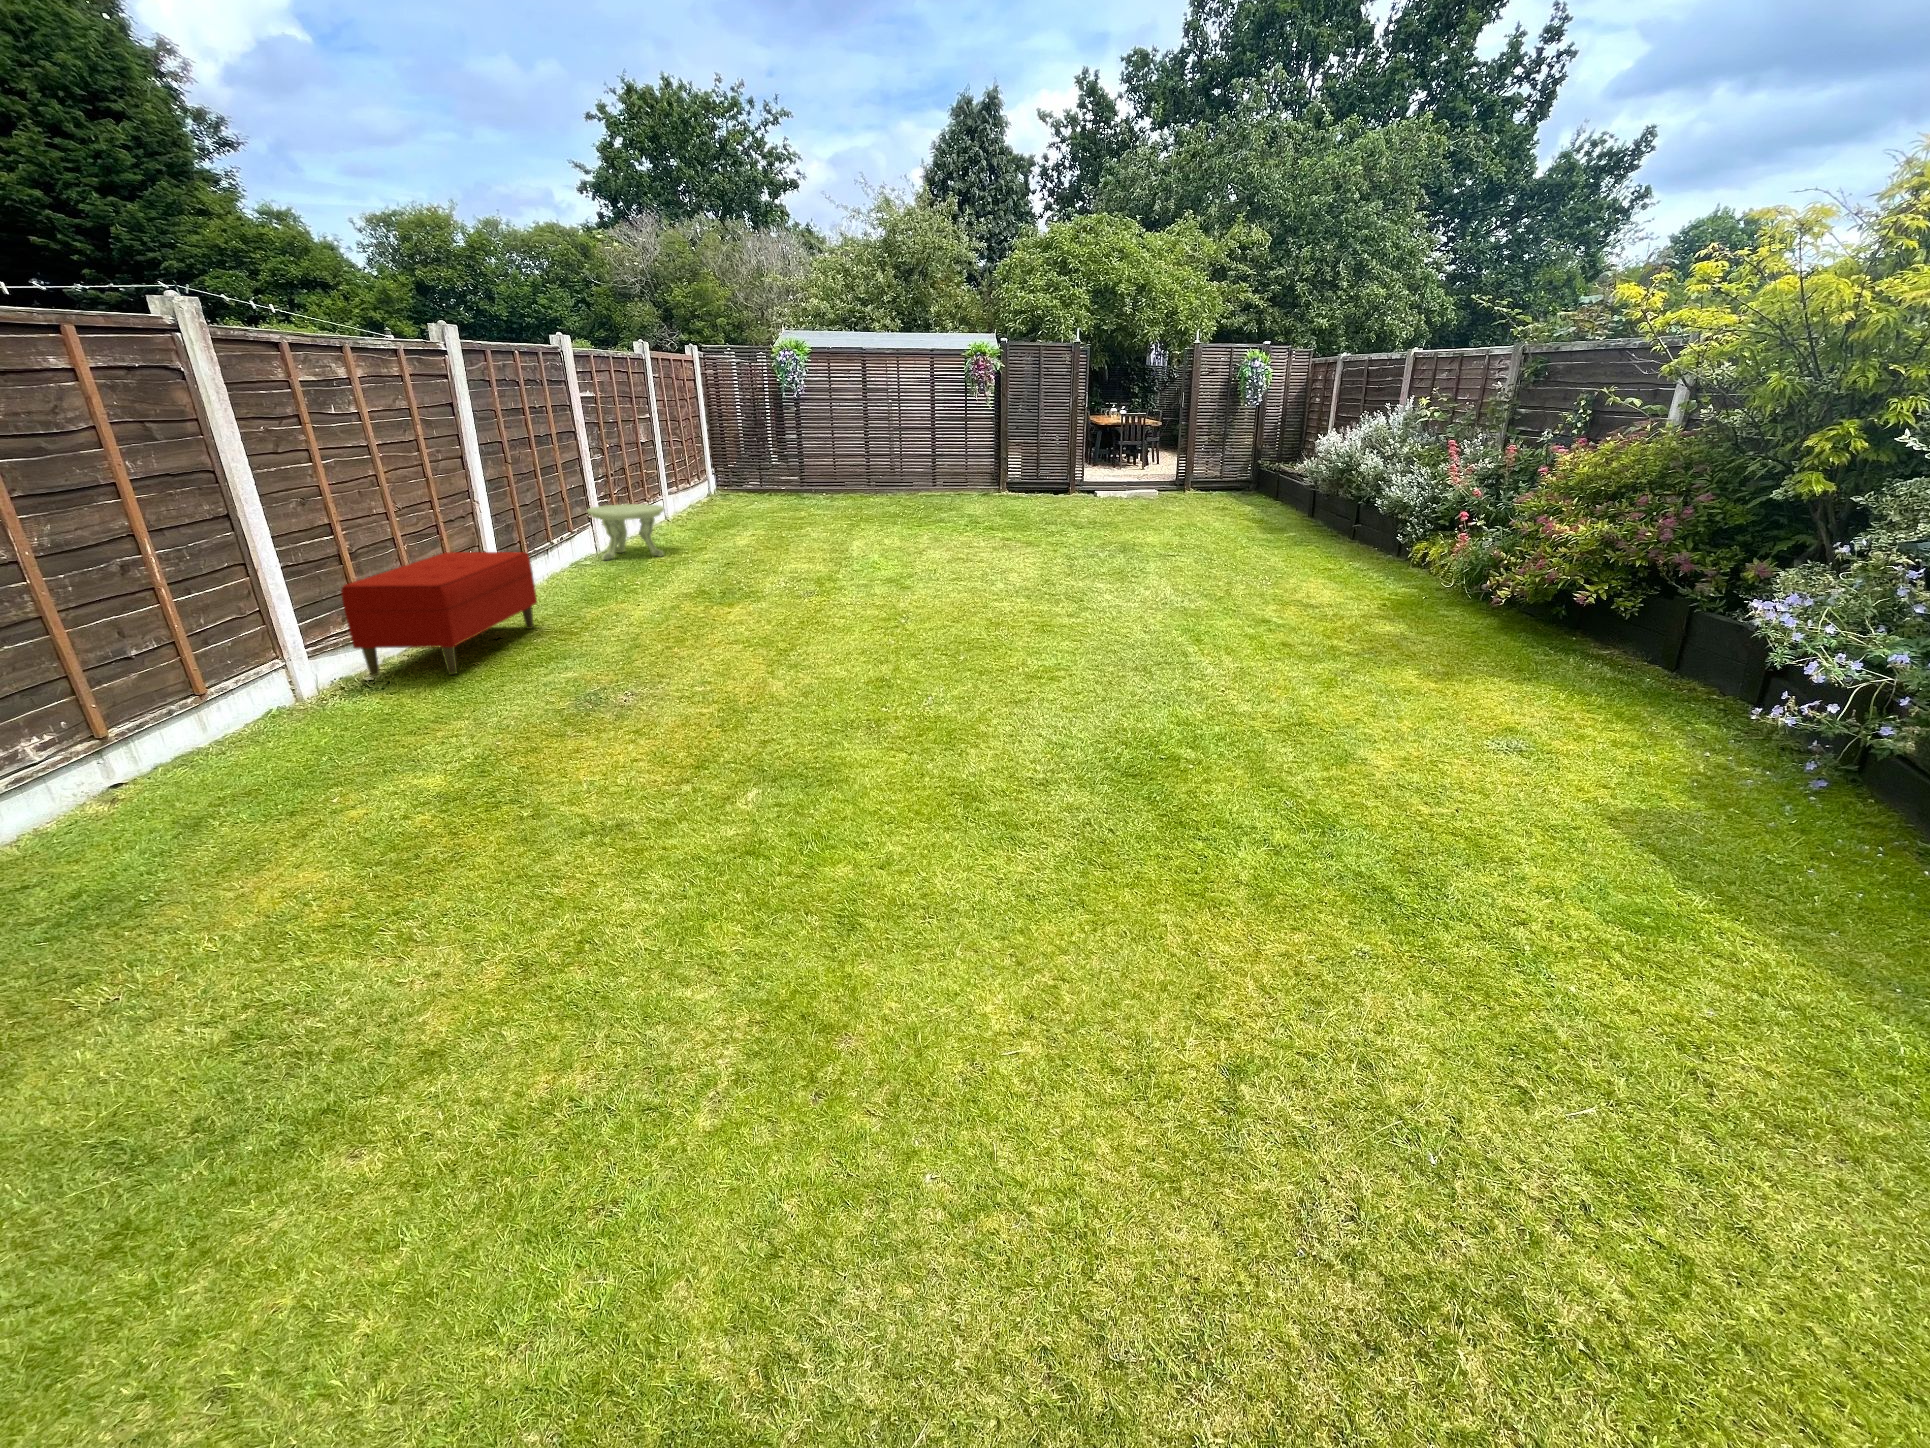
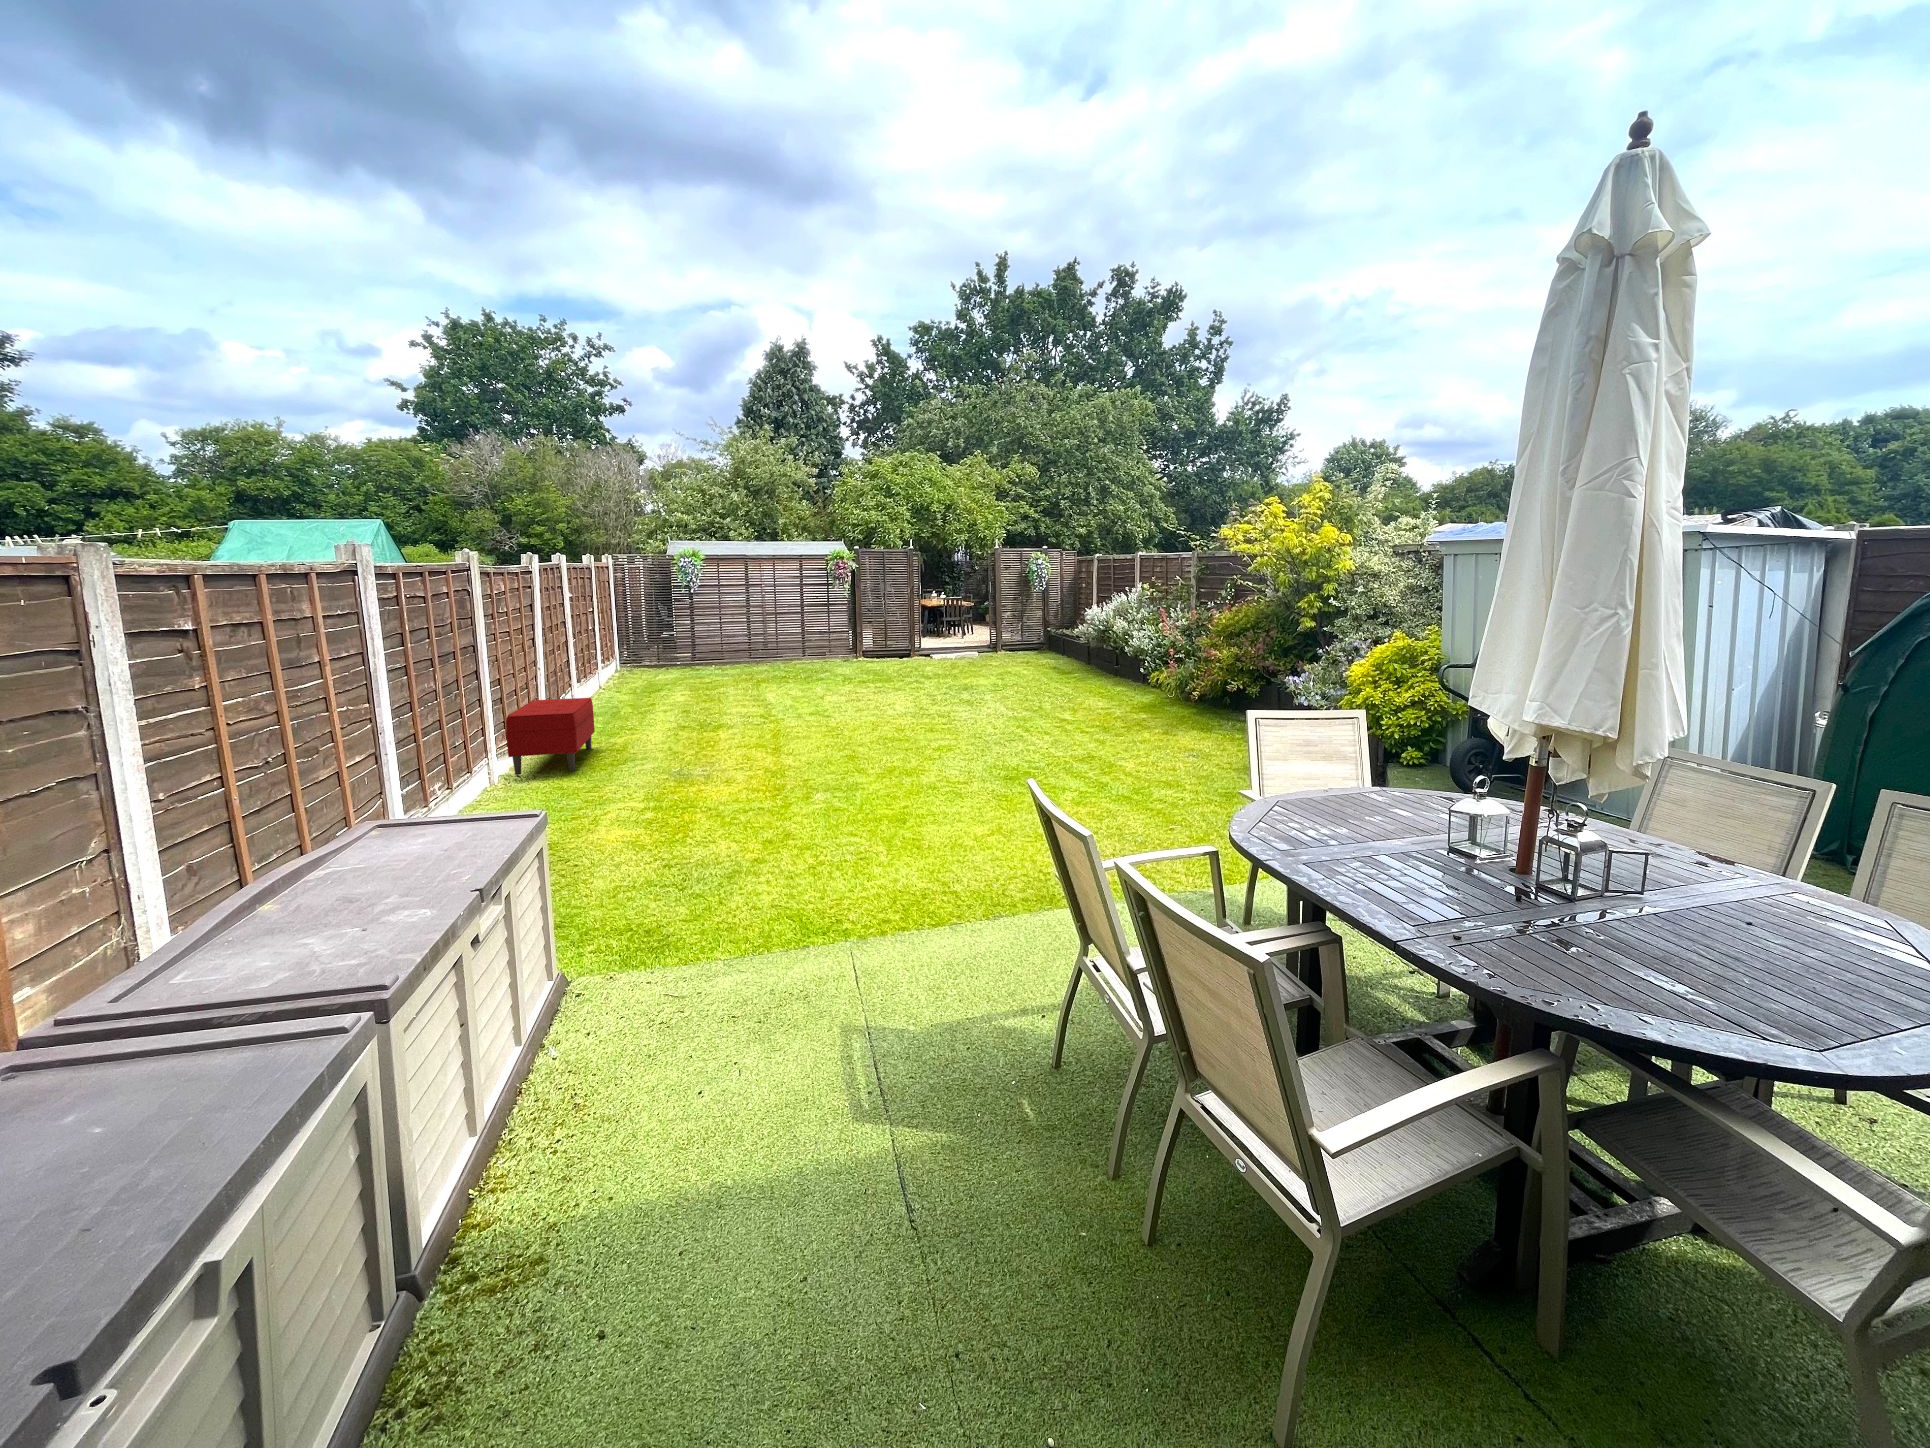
side table: present [587,504,664,560] -> none [575,672,633,713]

